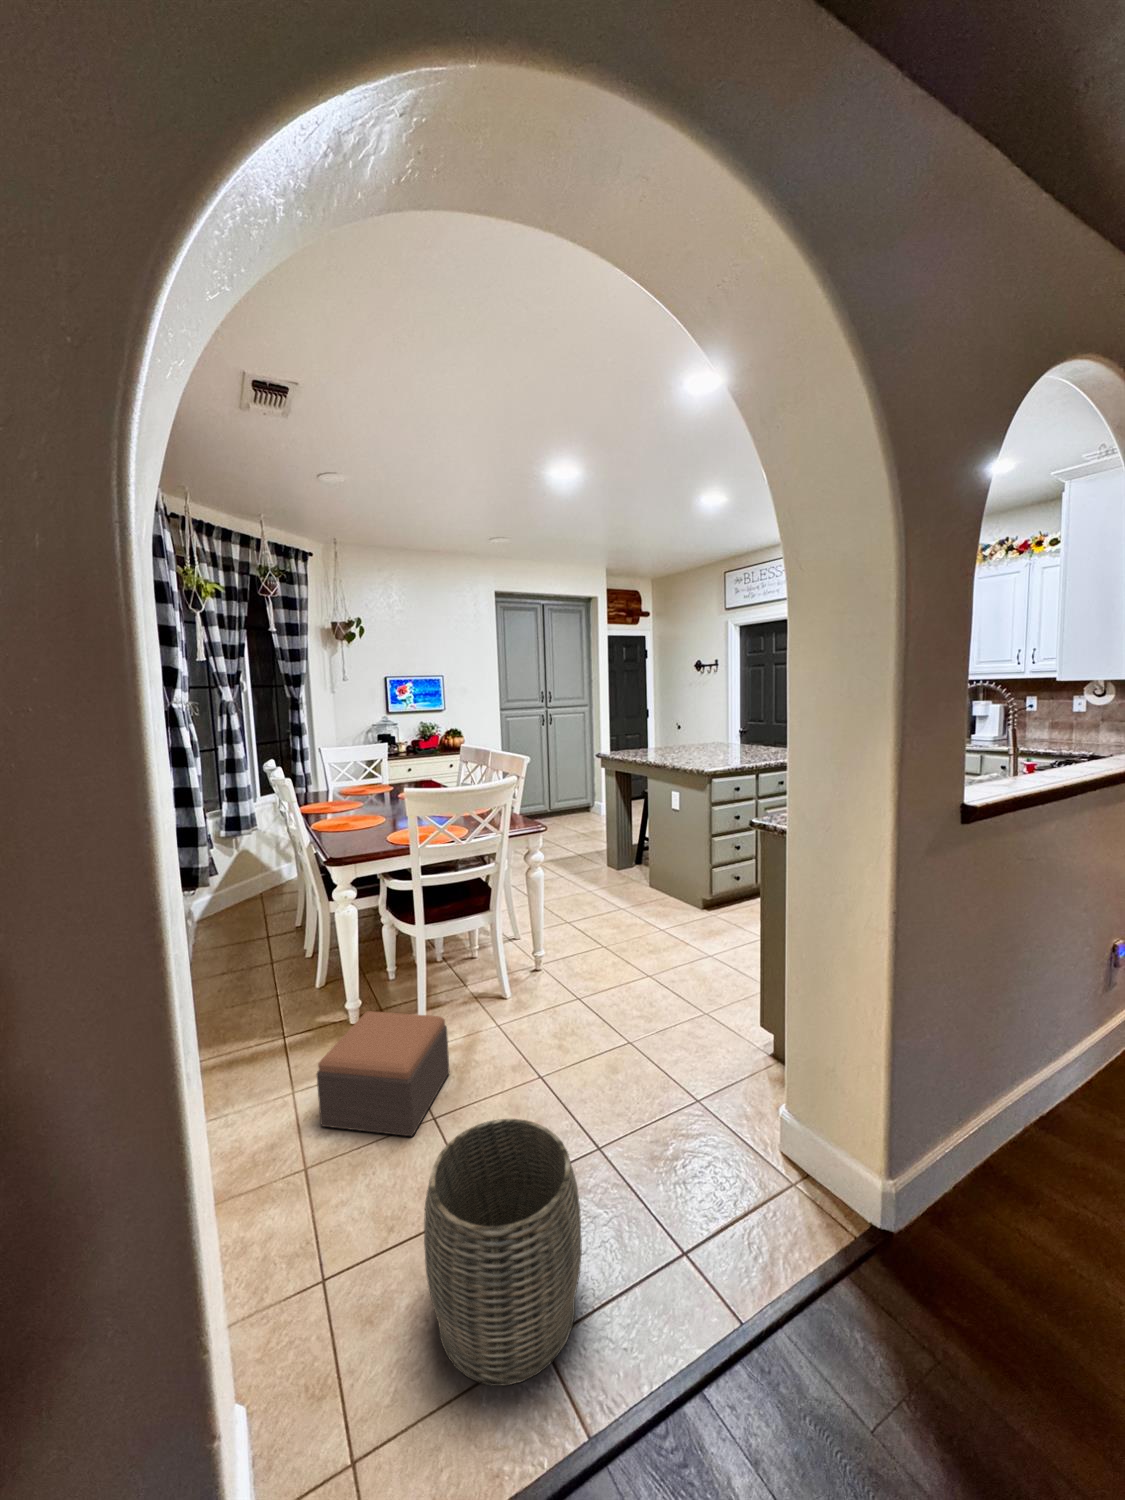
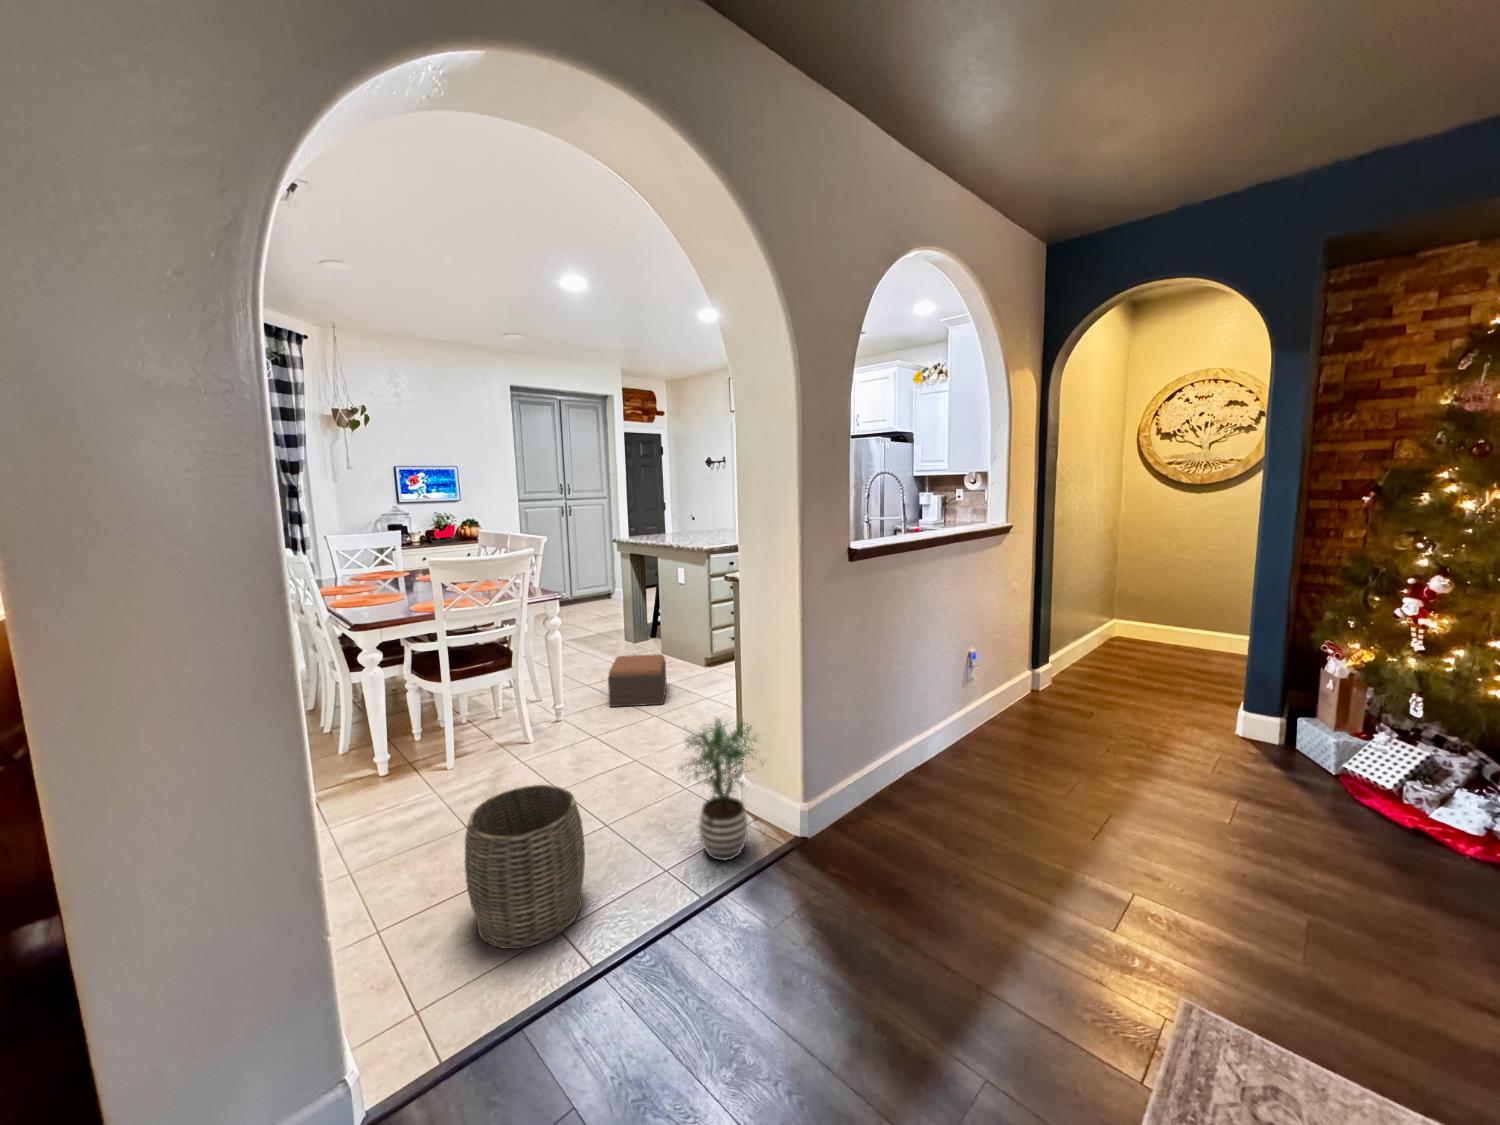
footstool: present [317,1011,449,1136] -> present [608,654,667,707]
potted plant: none [712,1035,858,1265] -> present [679,717,763,861]

